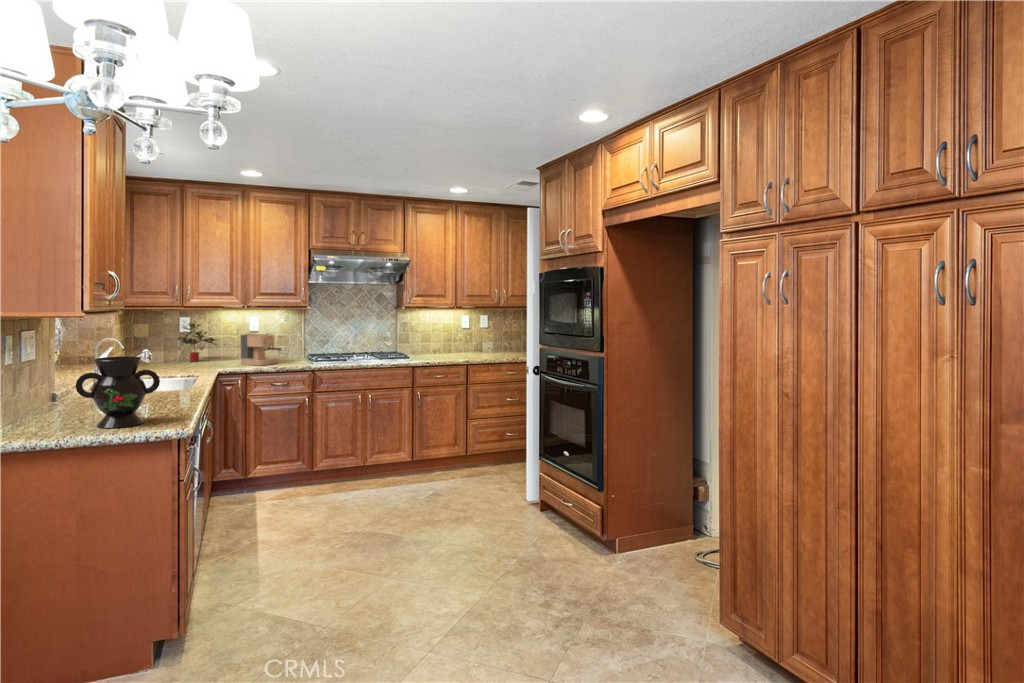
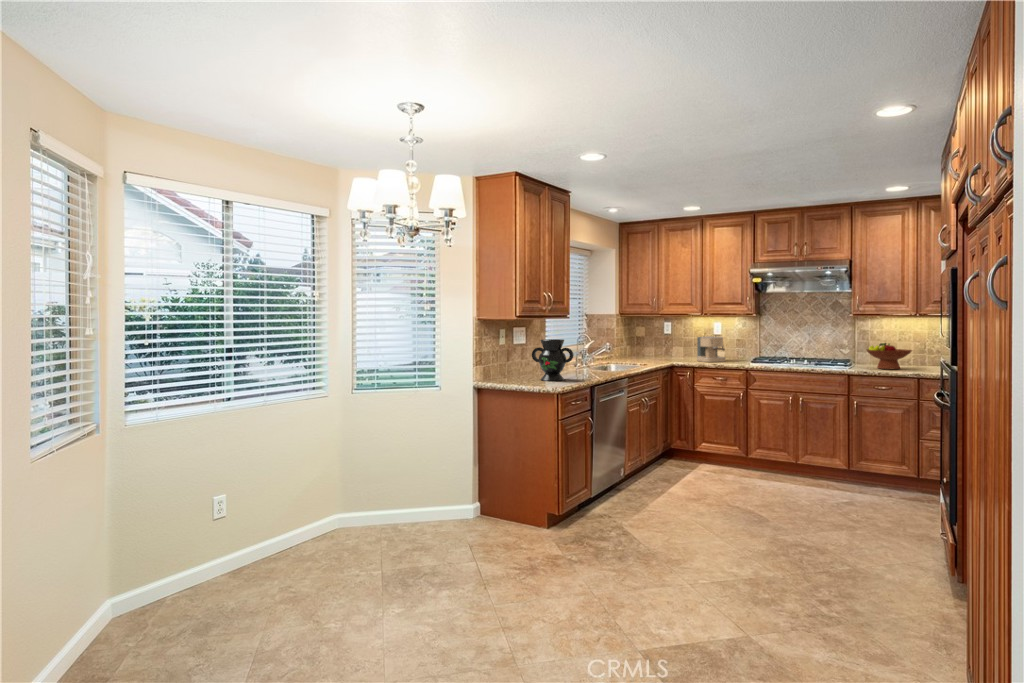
potted plant: present [178,323,217,361] -> none [659,327,691,357]
fruit bowl: none [422,337,459,361] -> present [867,343,912,369]

